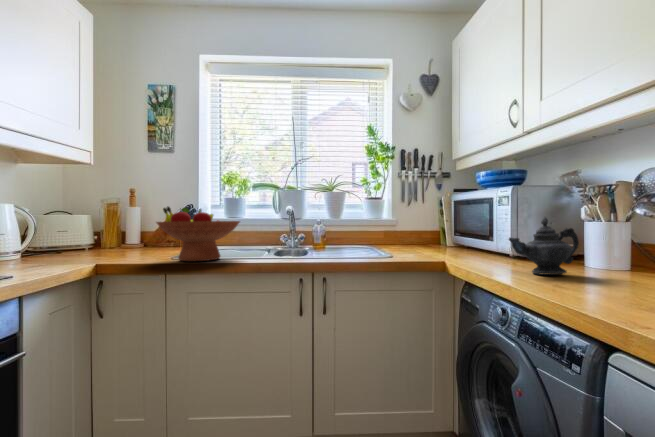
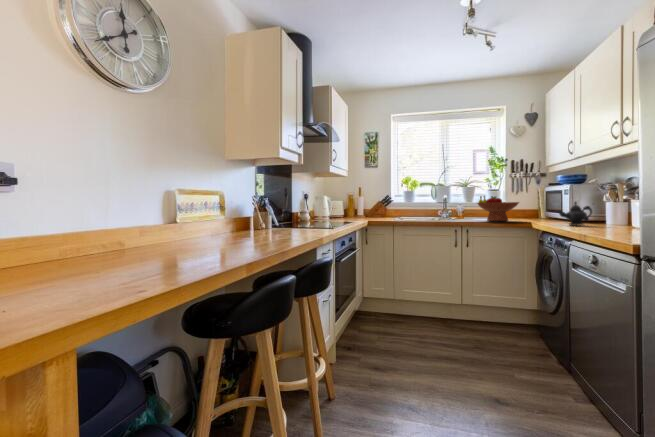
fruit bowl: present [156,206,240,261] -> present [477,196,519,221]

